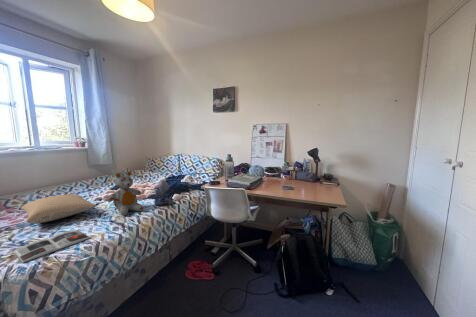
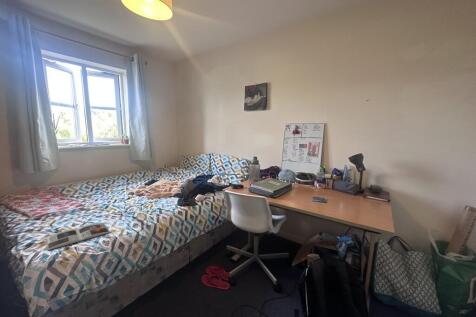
stuffed bear: present [107,171,143,216] -> none [133,170,166,213]
pillow: present [21,195,96,223] -> none [64,188,124,212]

